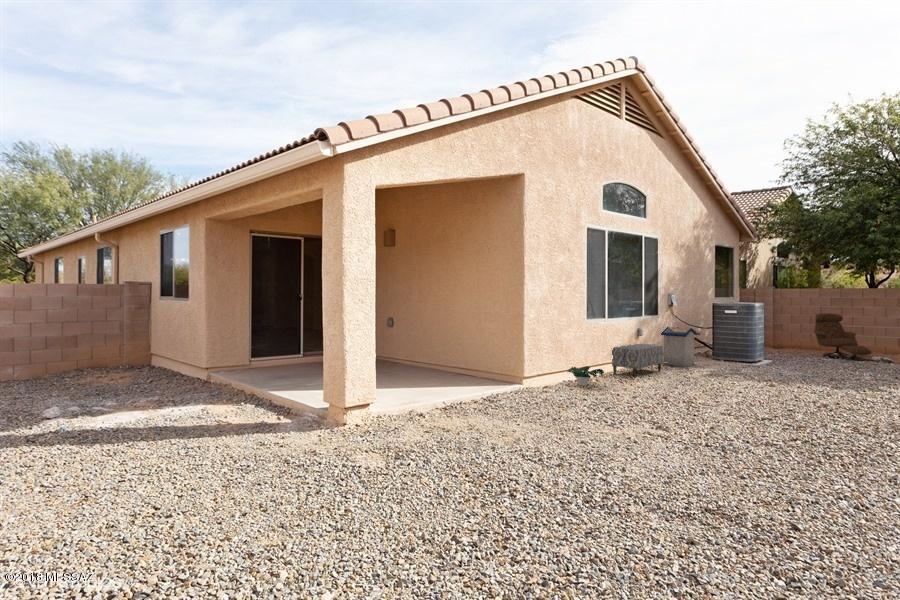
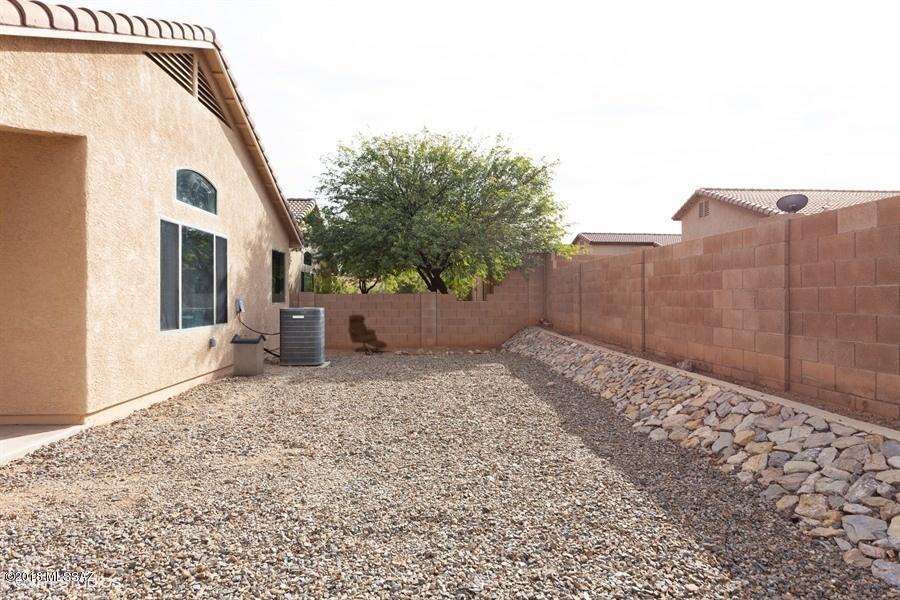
bench: present [612,343,663,377] -> none [186,355,240,394]
potted plant: present [568,366,604,386] -> none [140,389,191,415]

